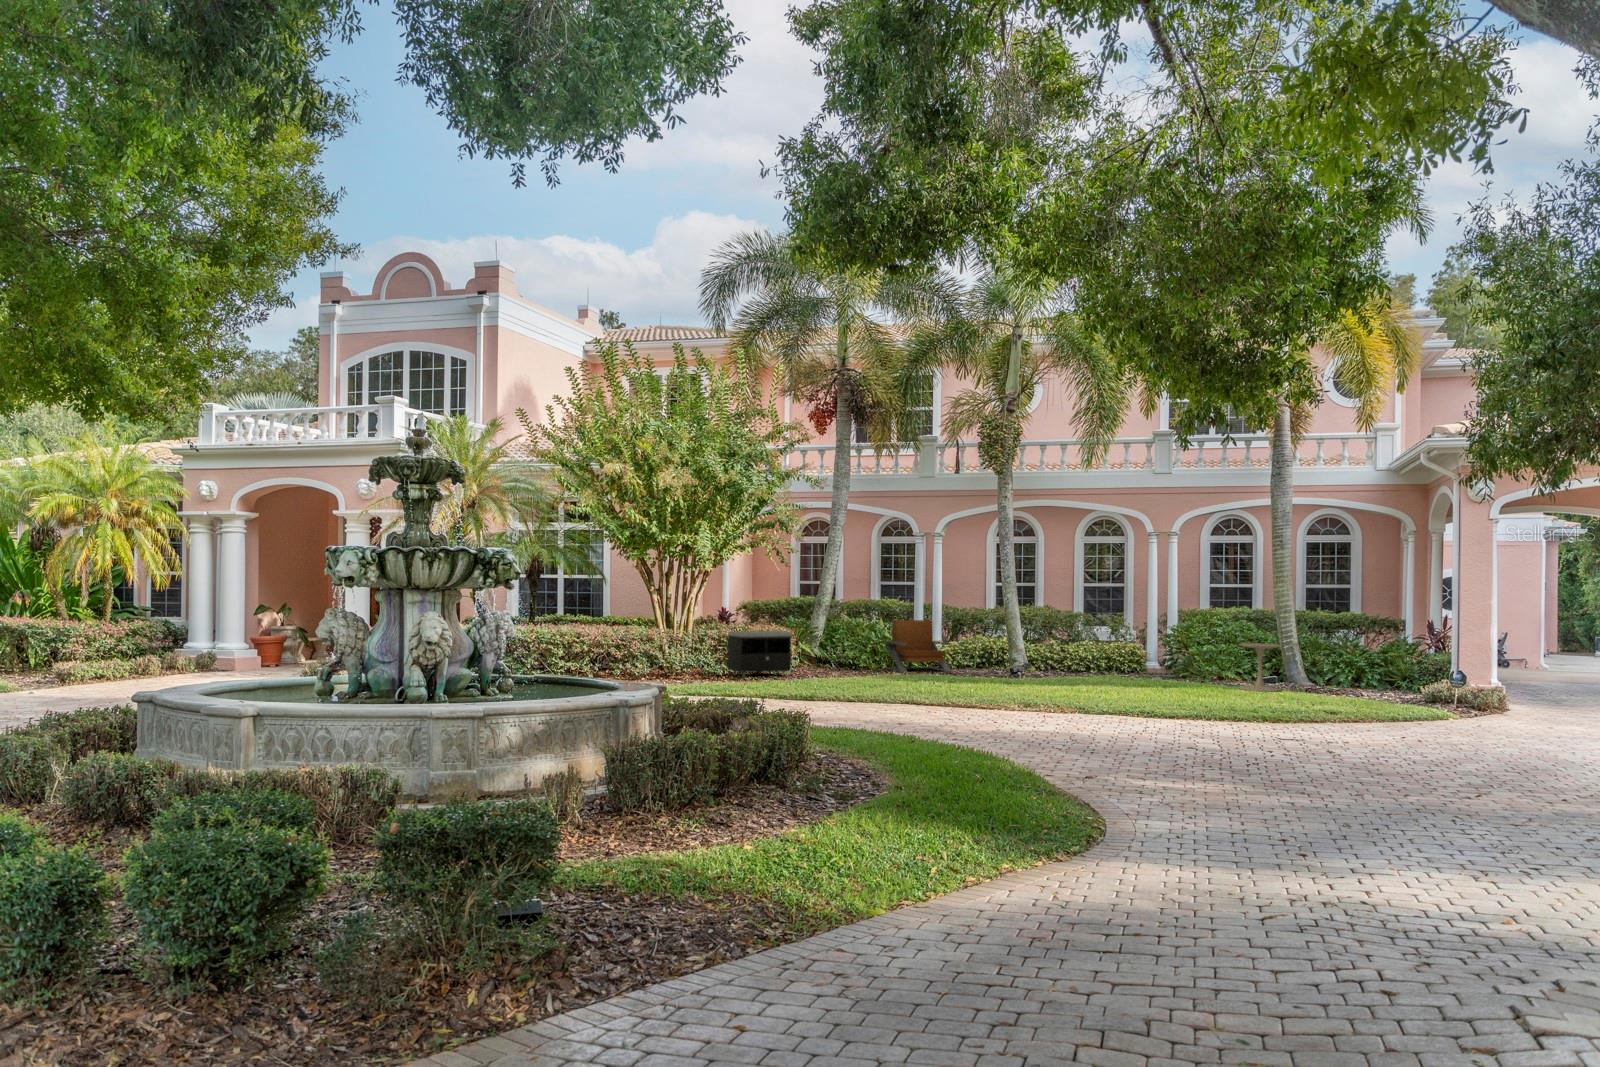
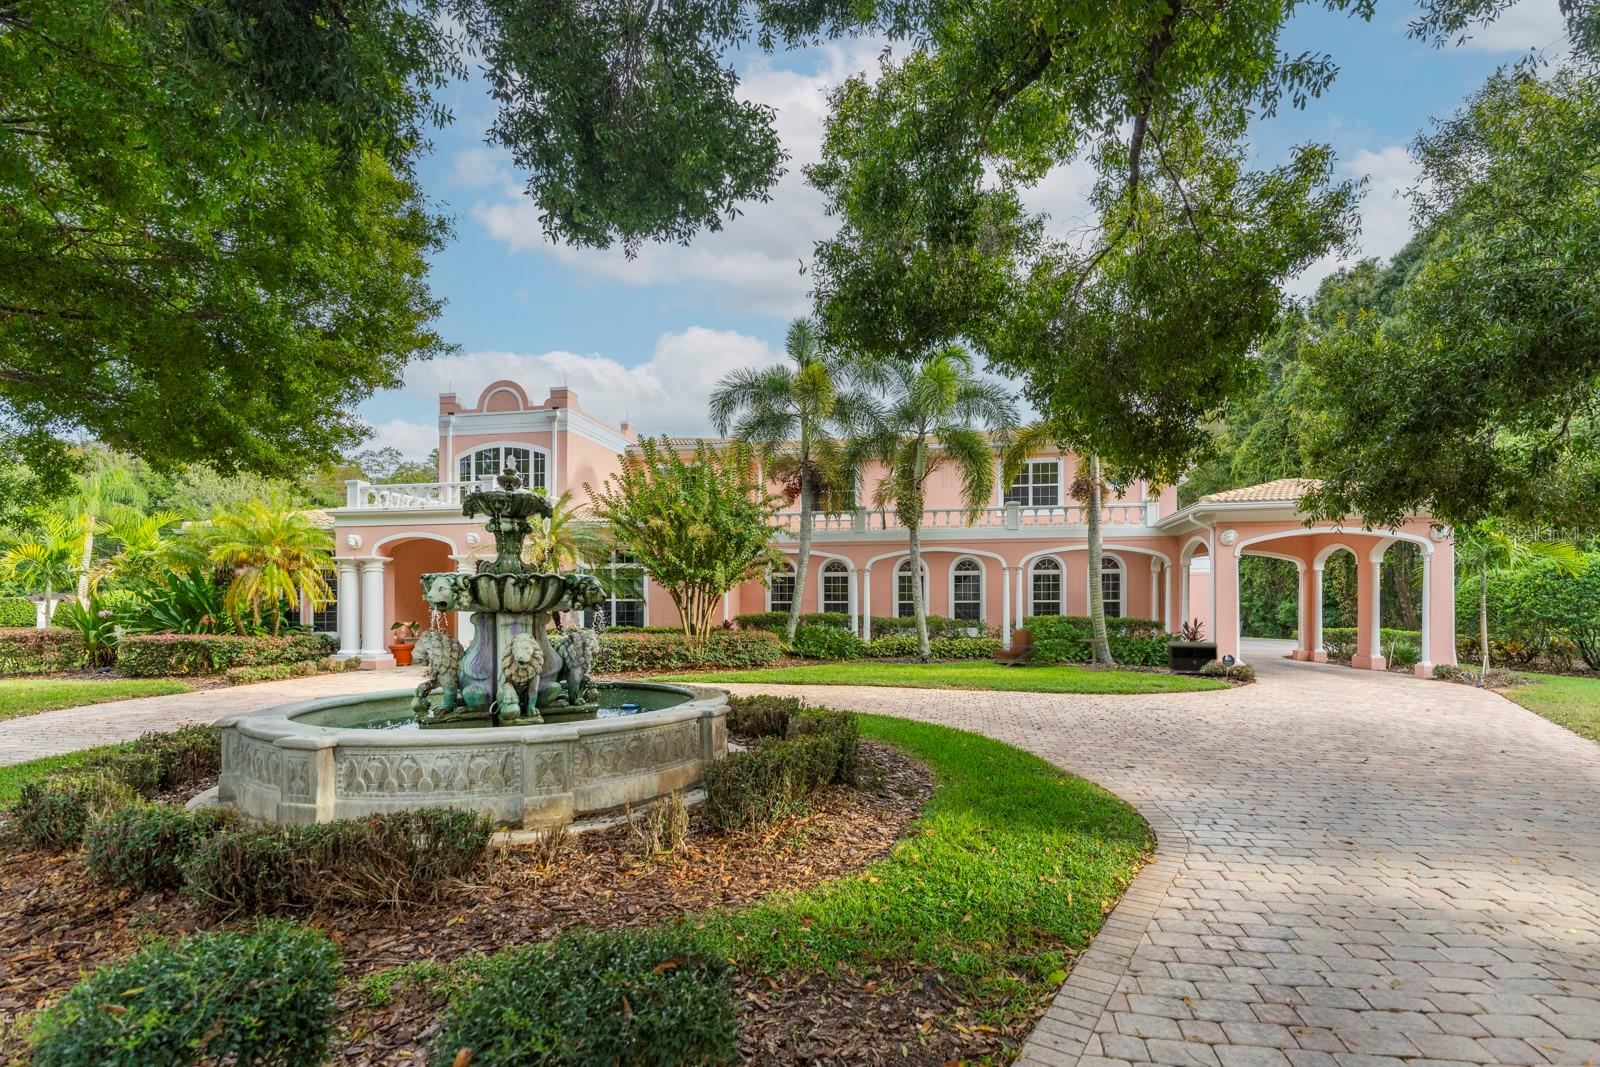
lounge chair: present [884,620,951,673] -> present [992,629,1037,667]
storage bench: present [727,630,793,676] -> present [1168,641,1218,675]

